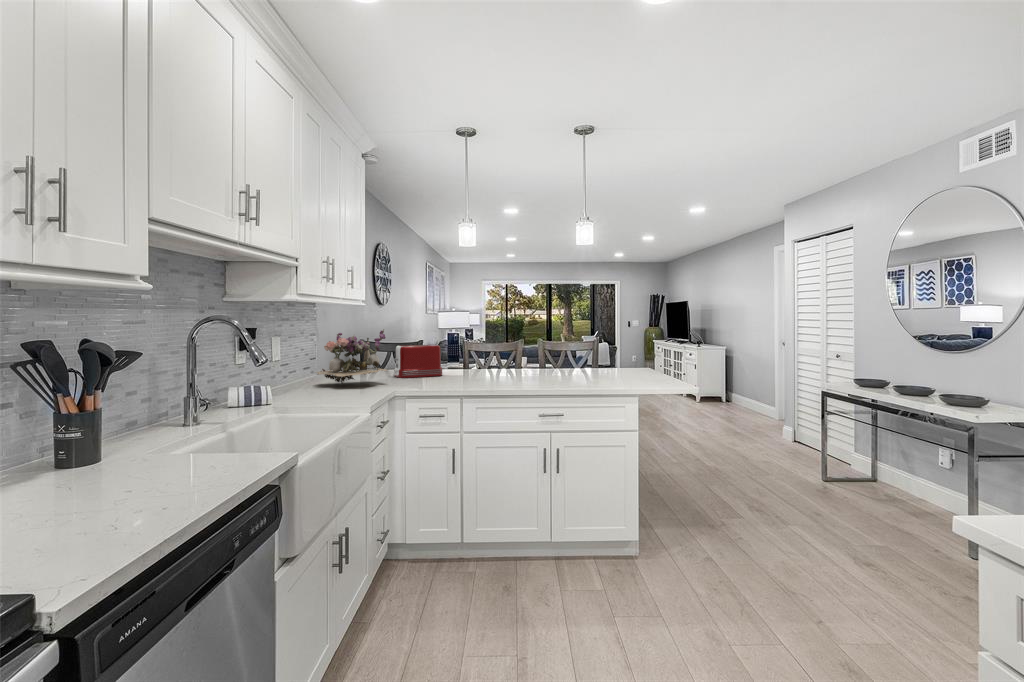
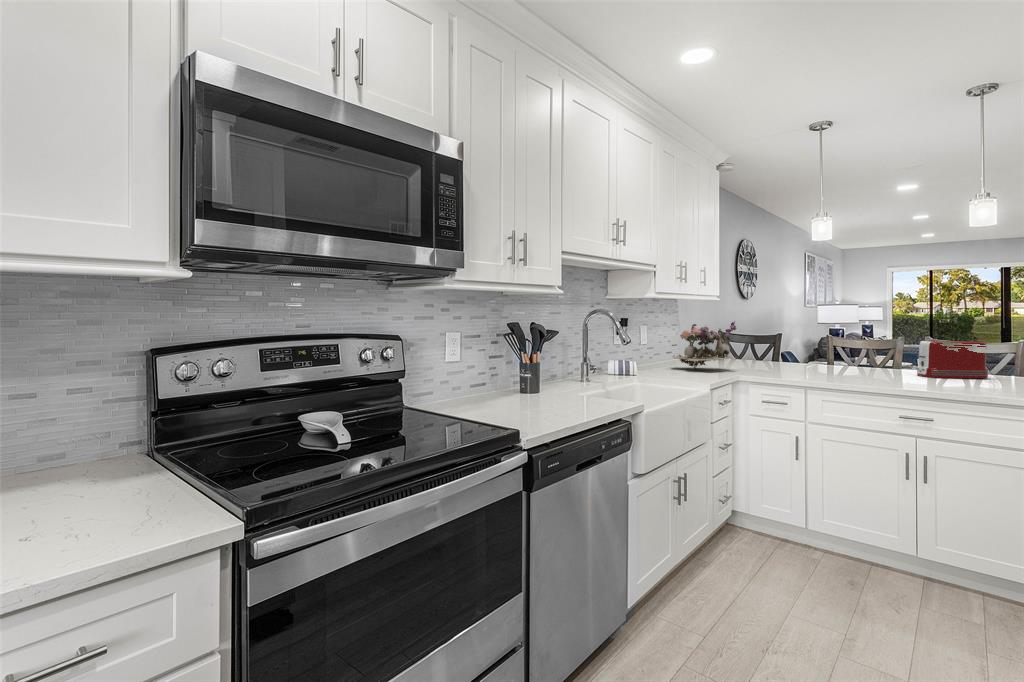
toaster: present [394,345,442,378] -> present [917,341,988,379]

